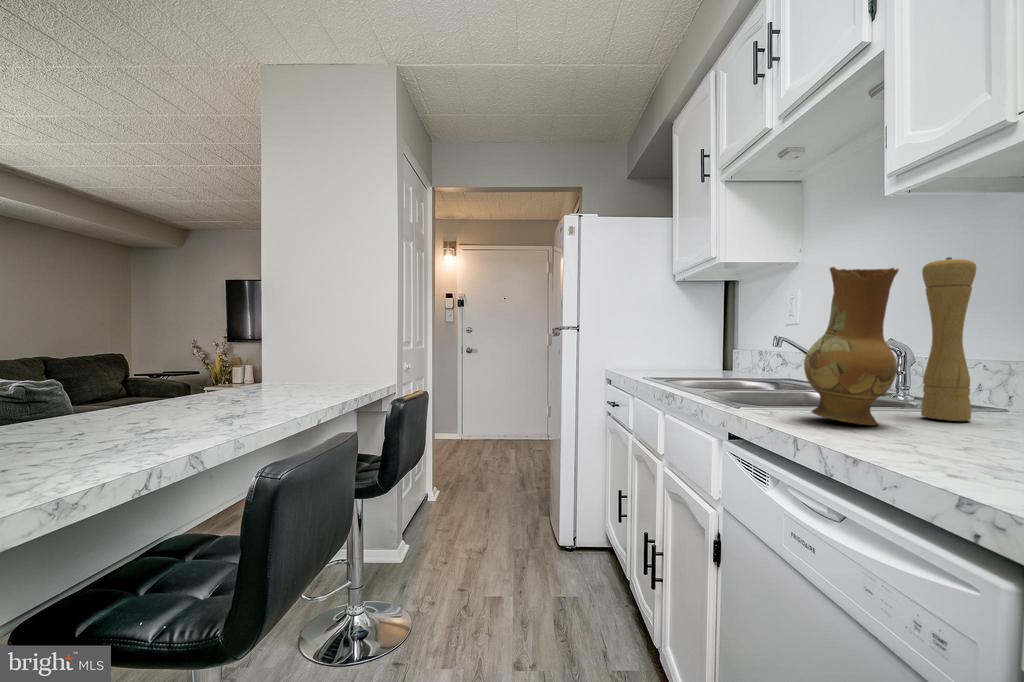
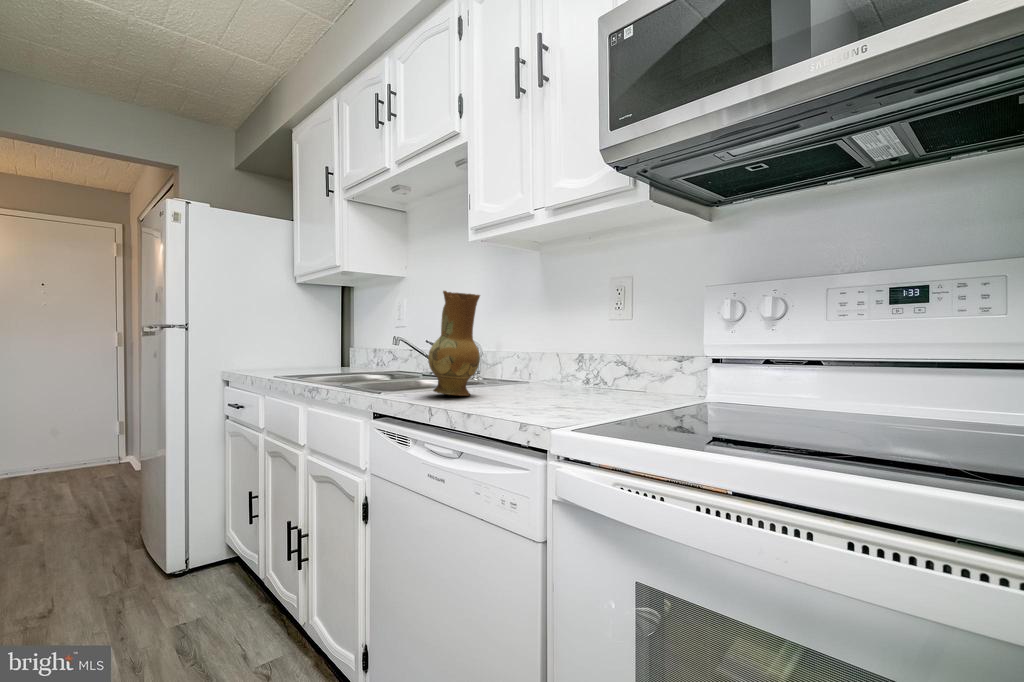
pepper mill: present [921,257,976,421] -> none [489,288,514,389]

